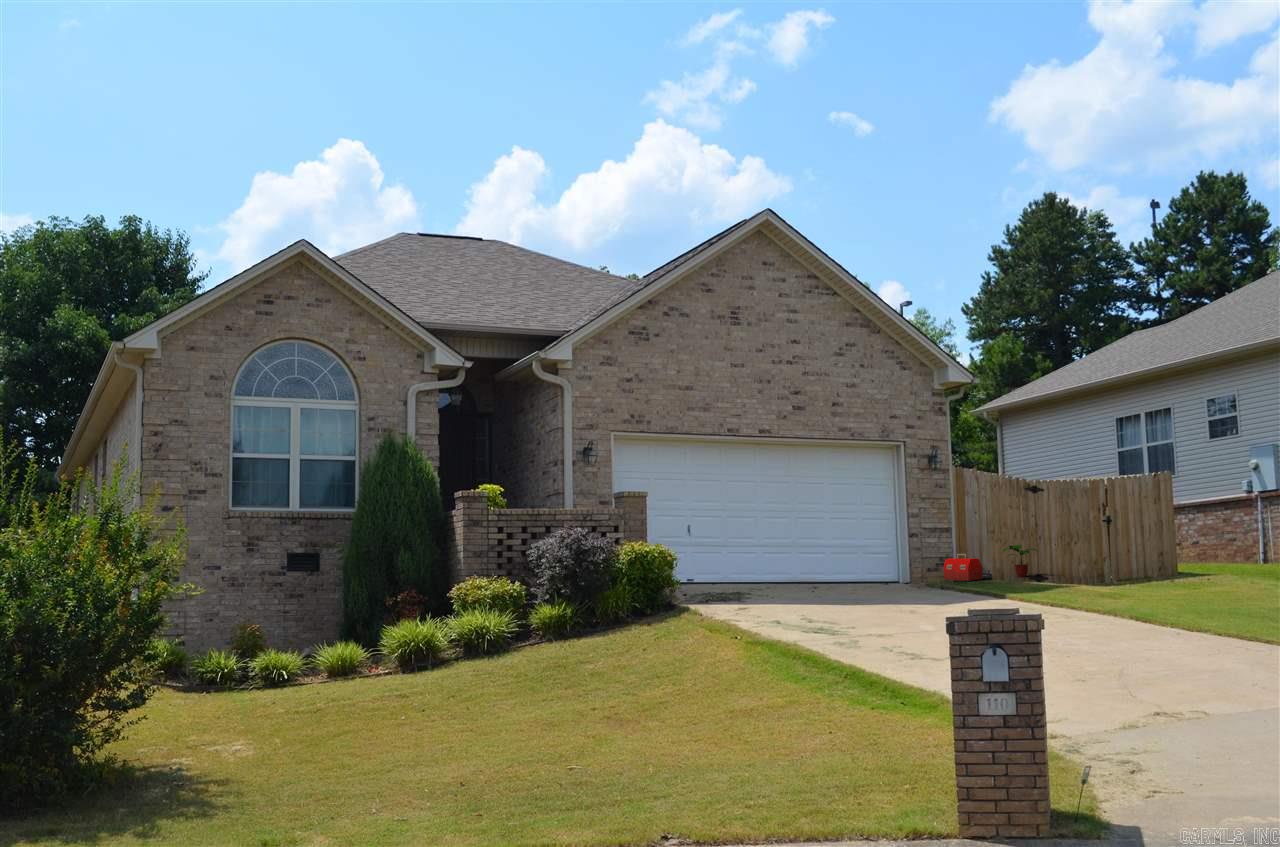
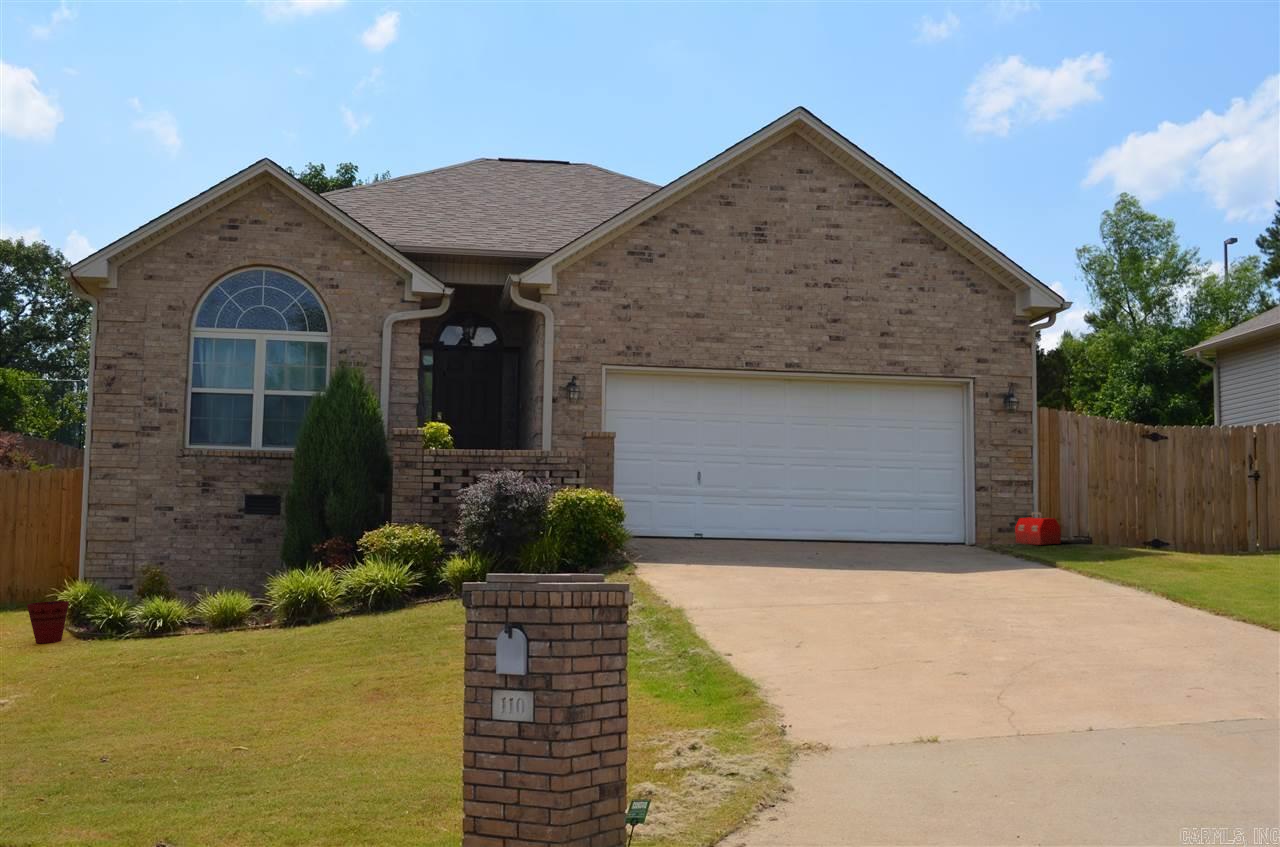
potted plant: present [1003,545,1038,577] -> none [1089,503,1137,542]
bucket: none [165,659,204,699] -> present [27,601,69,643]

